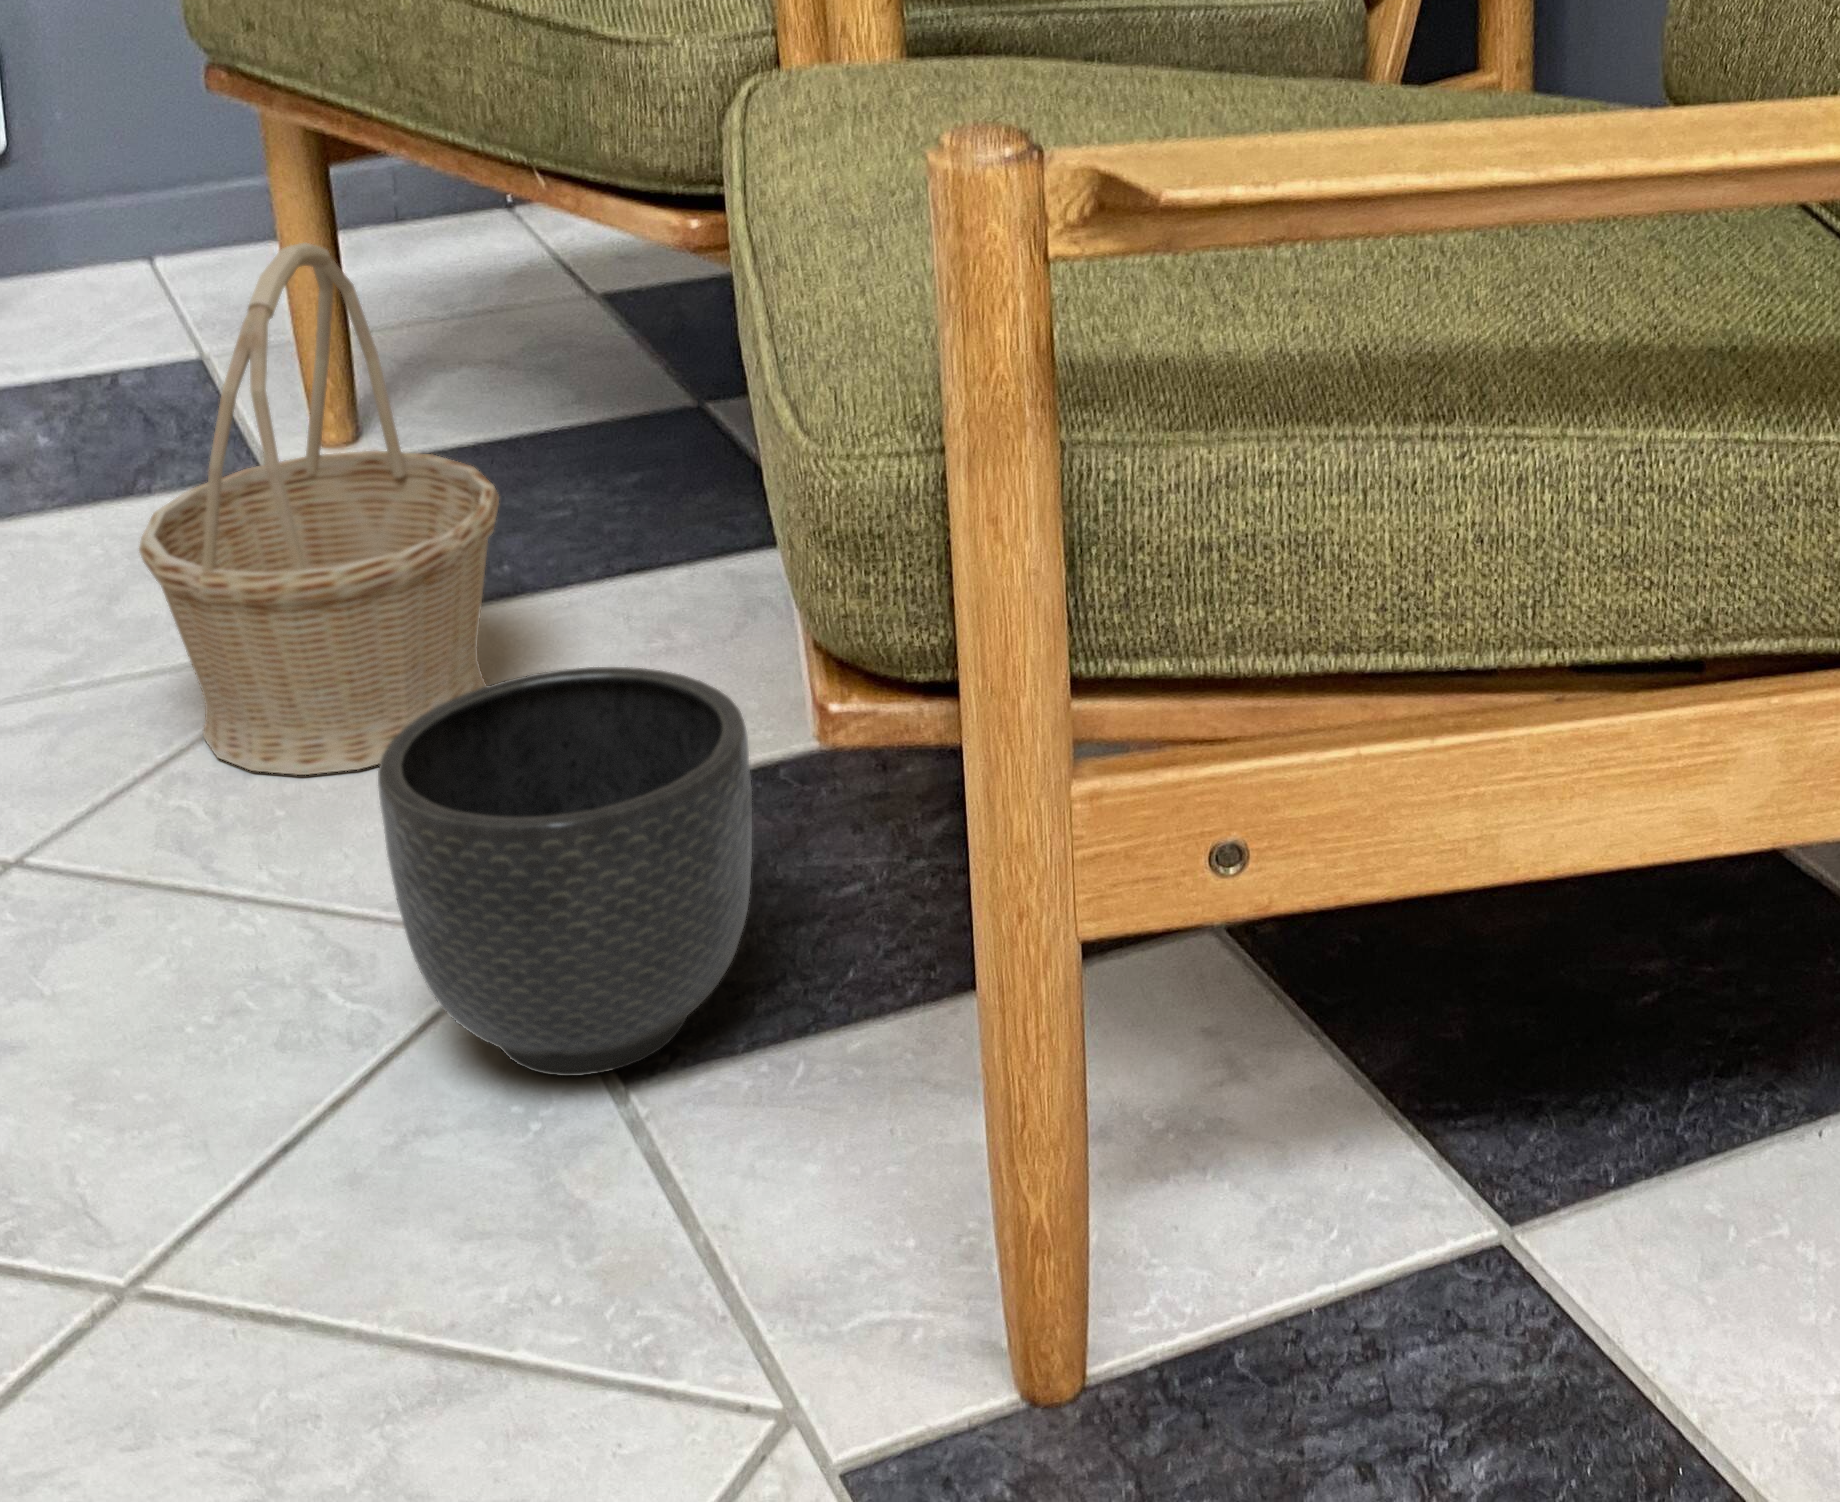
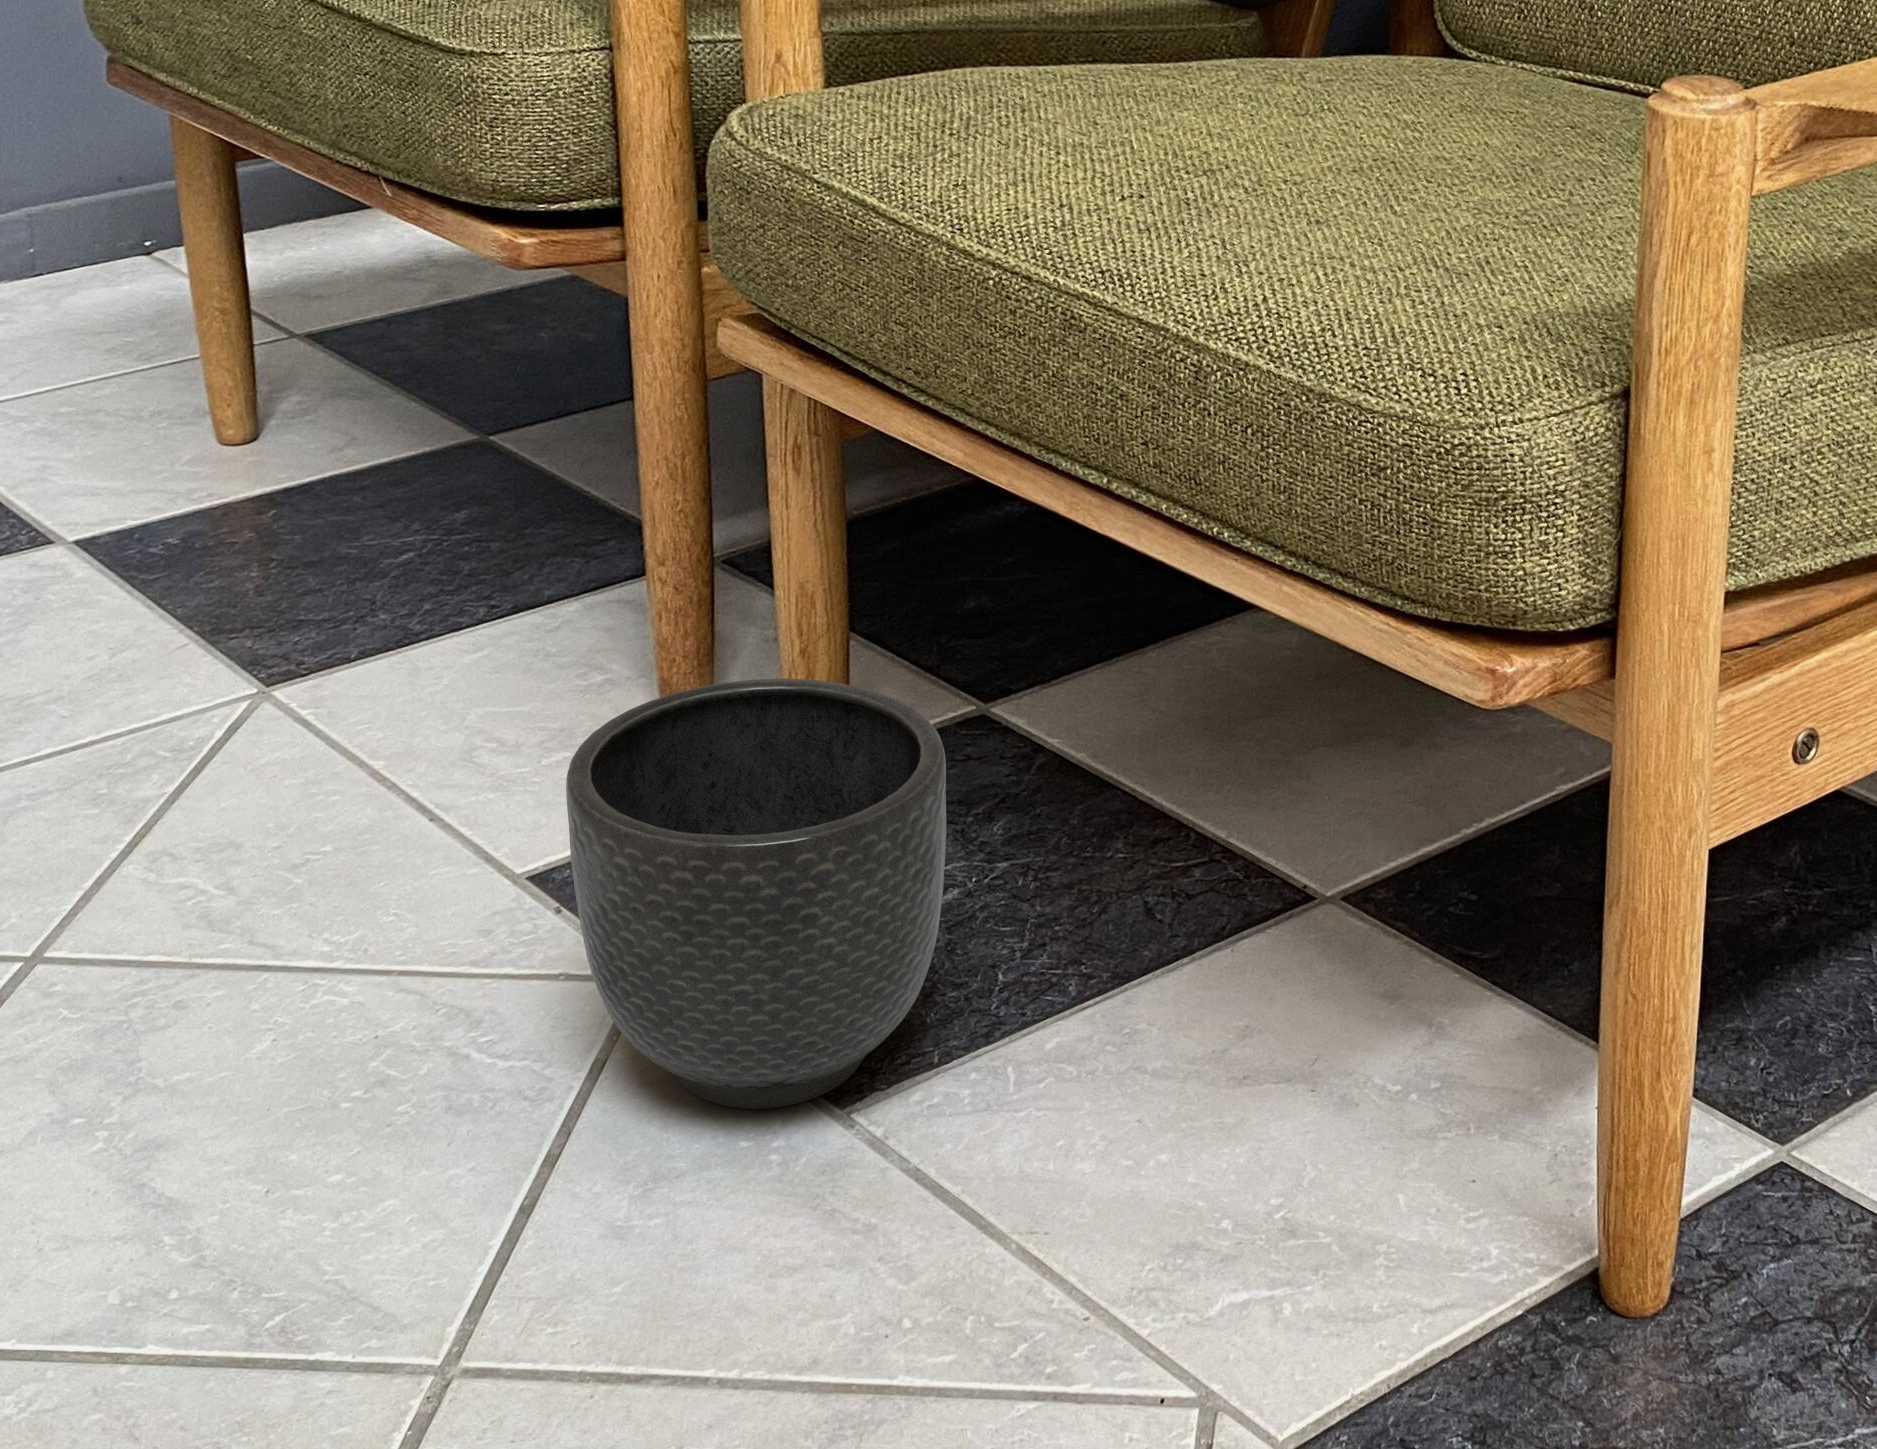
basket: present [139,243,499,775] -> none [86,262,474,837]

